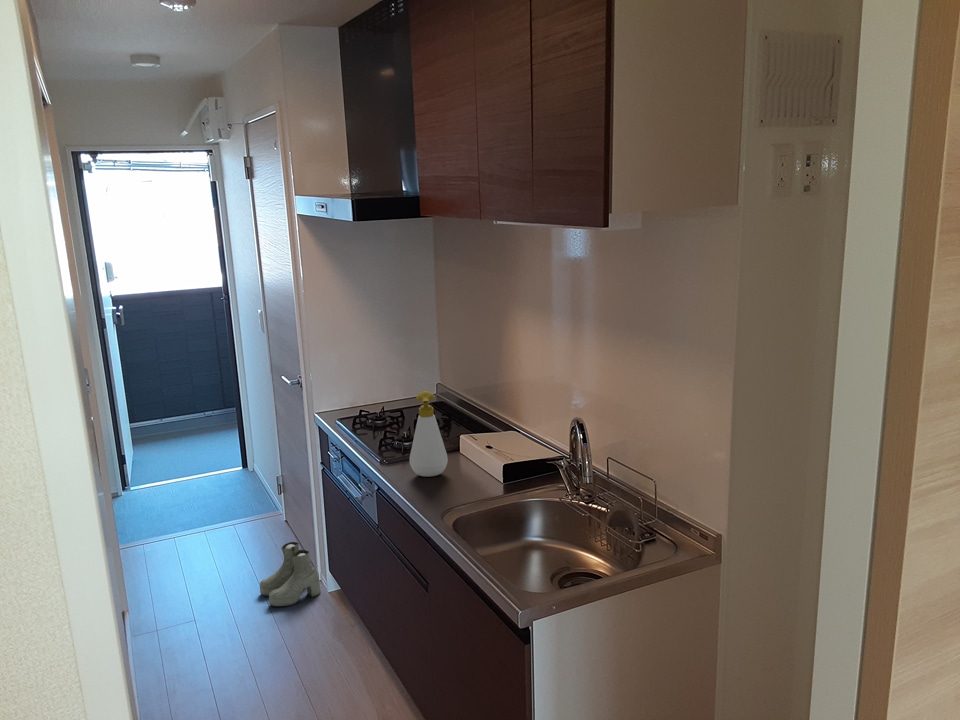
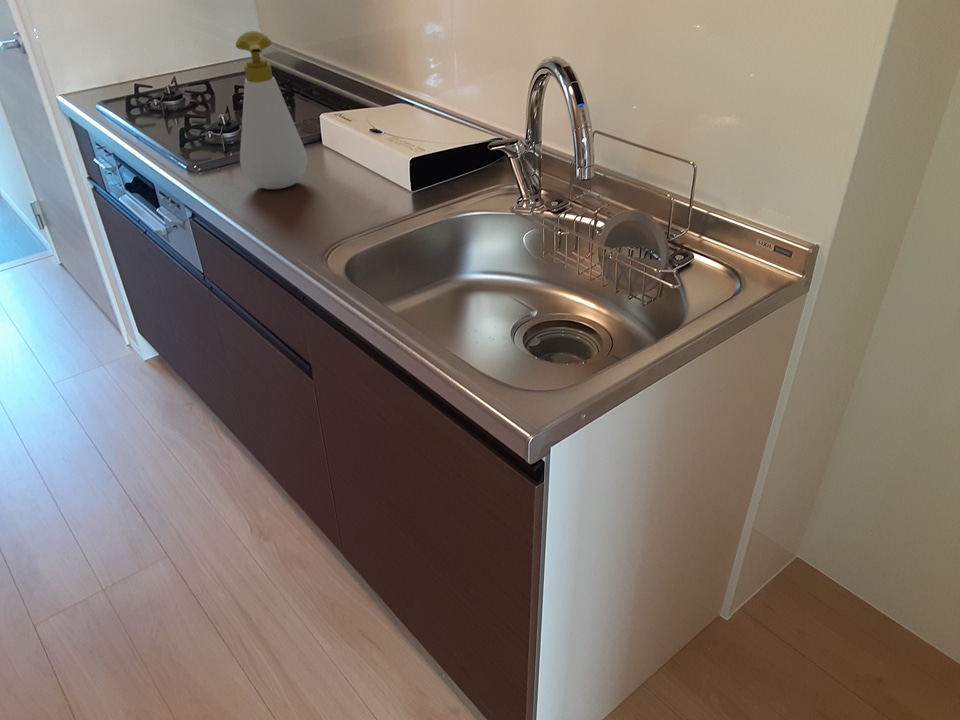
boots: present [260,542,321,606] -> none [35,298,131,391]

